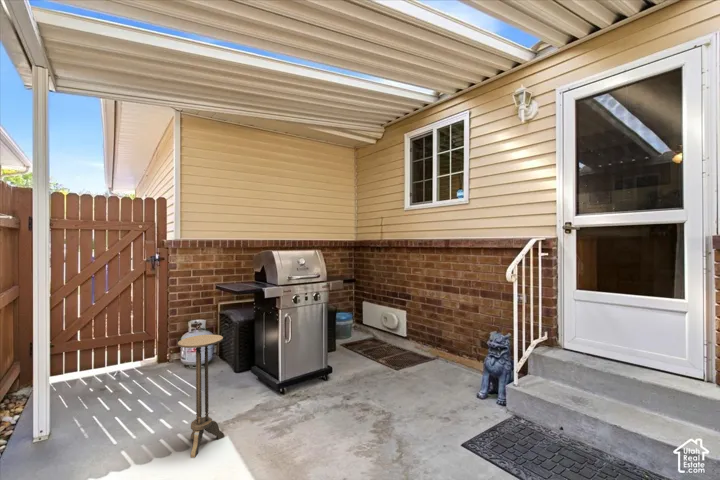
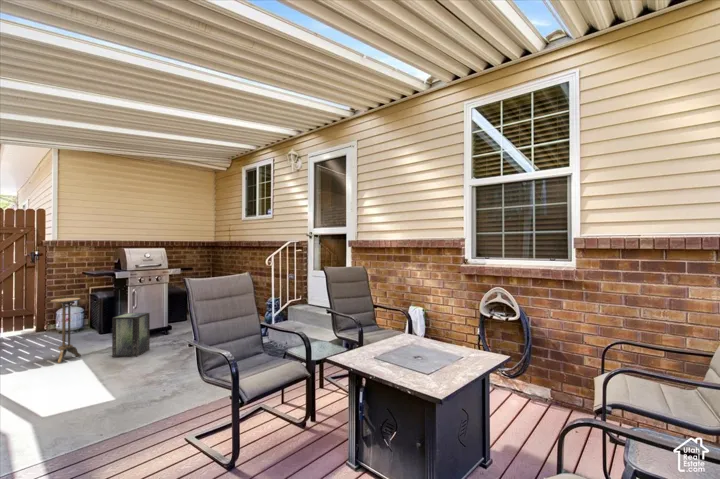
storage box: none [276,360,329,450] -> present [112,313,150,357]

